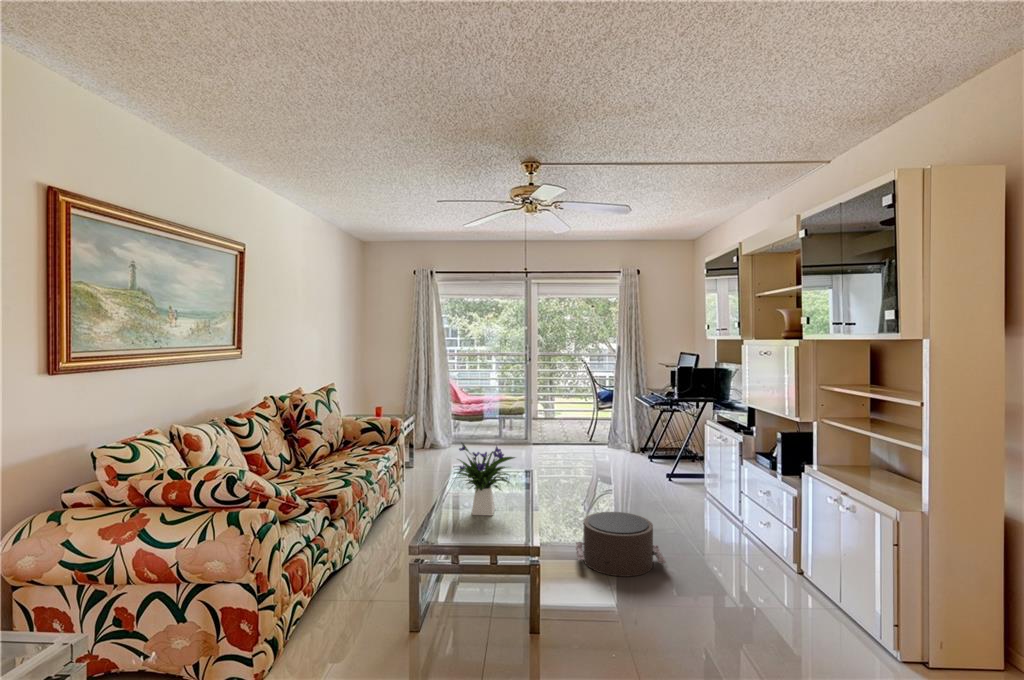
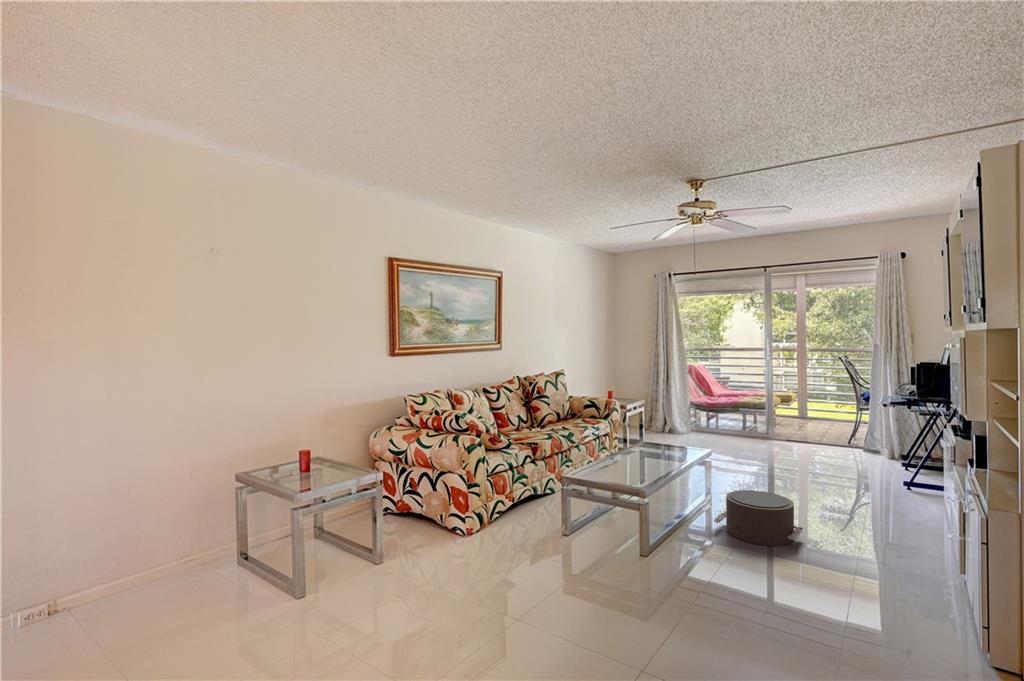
flower arrangement: present [454,443,515,515] -> none [605,413,660,472]

